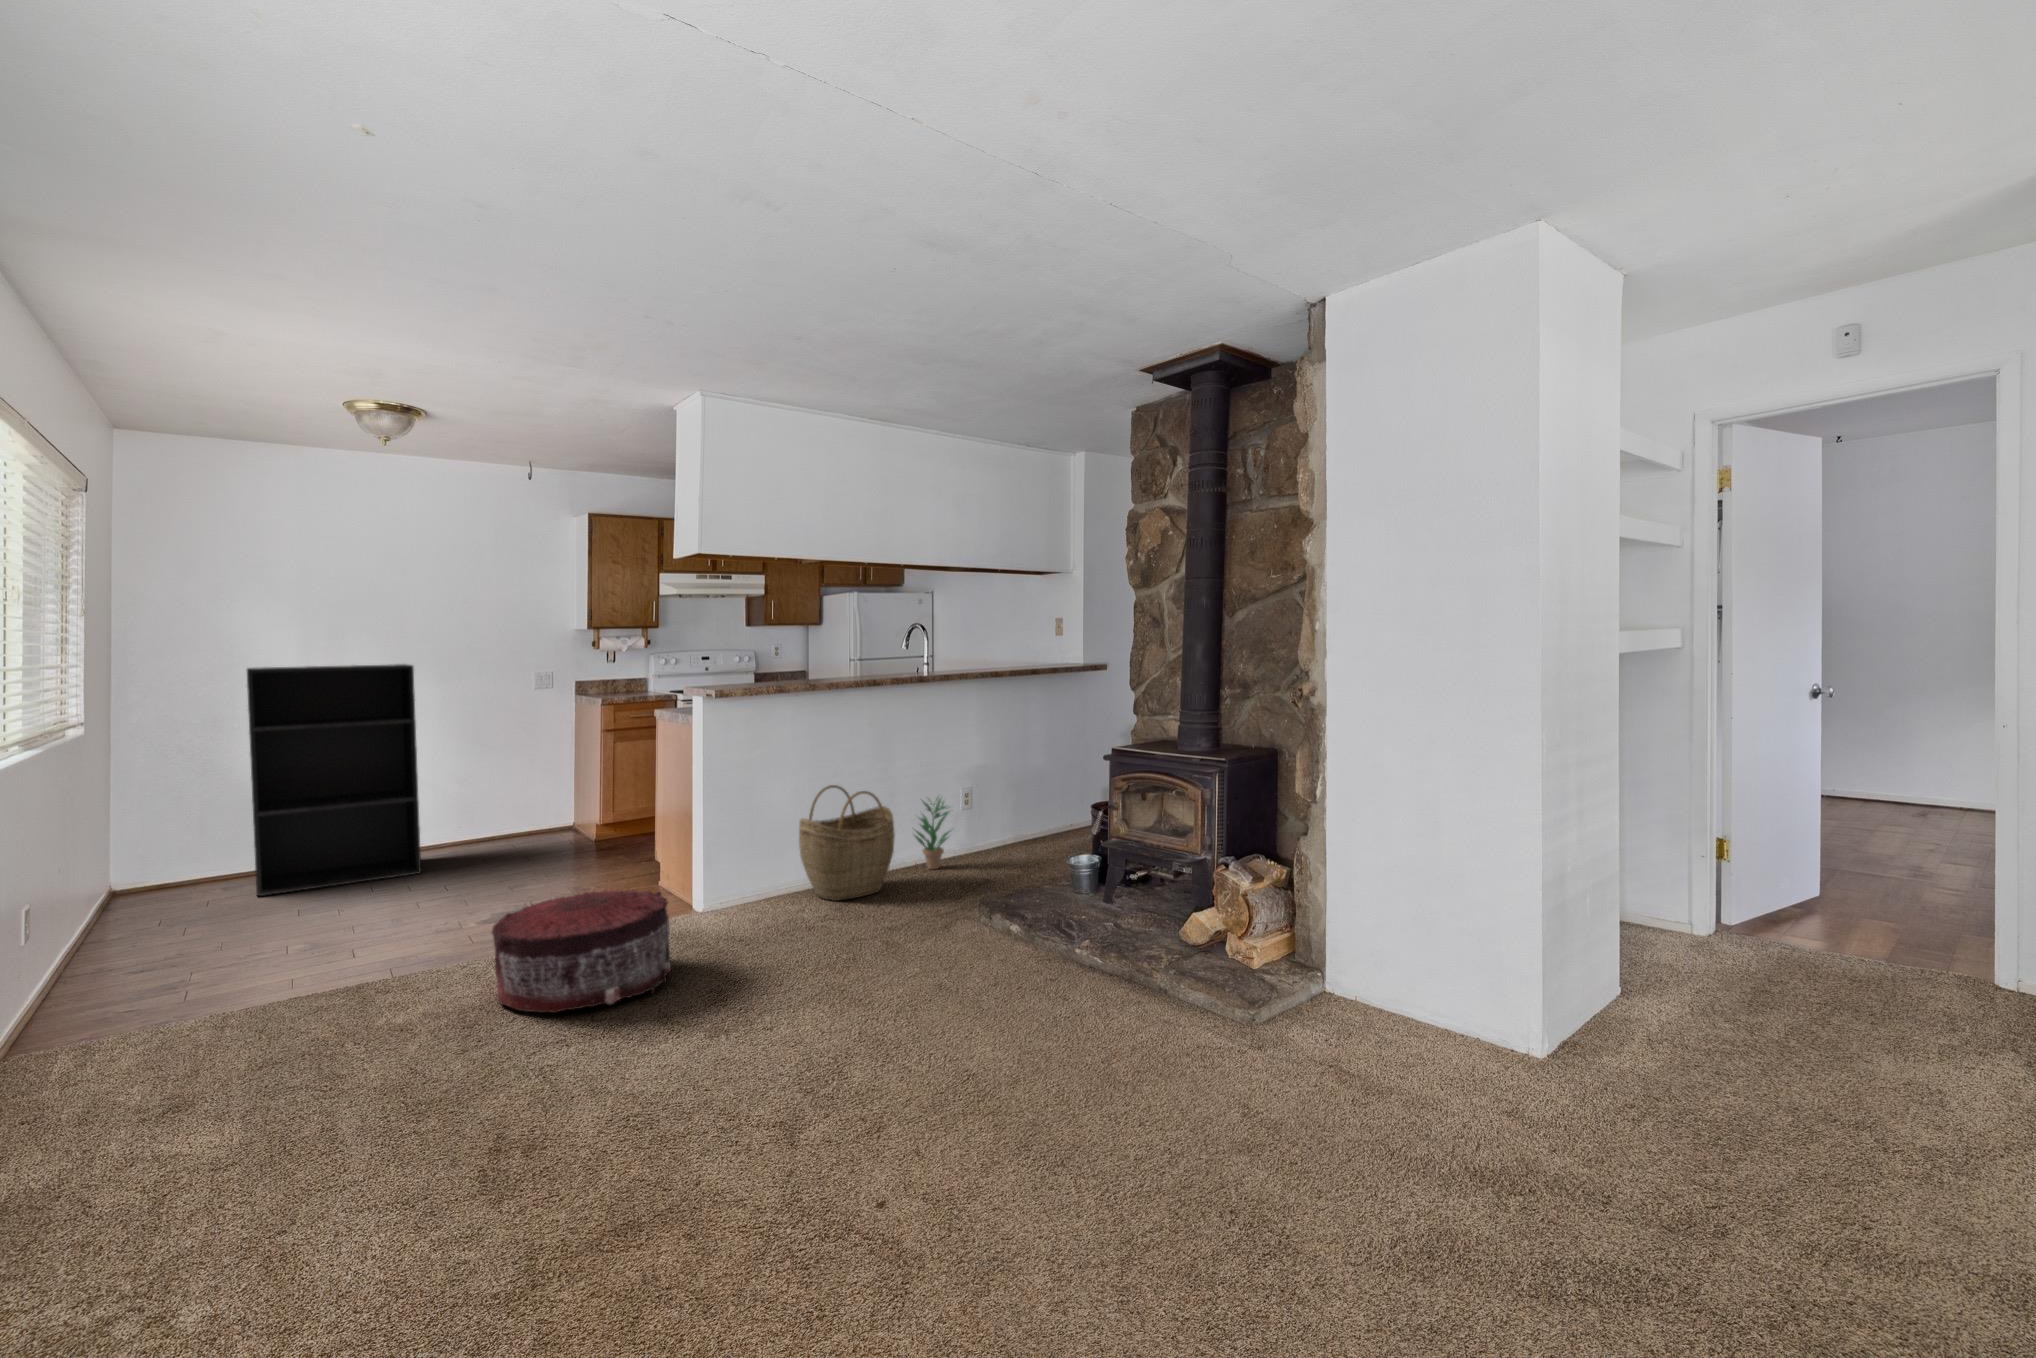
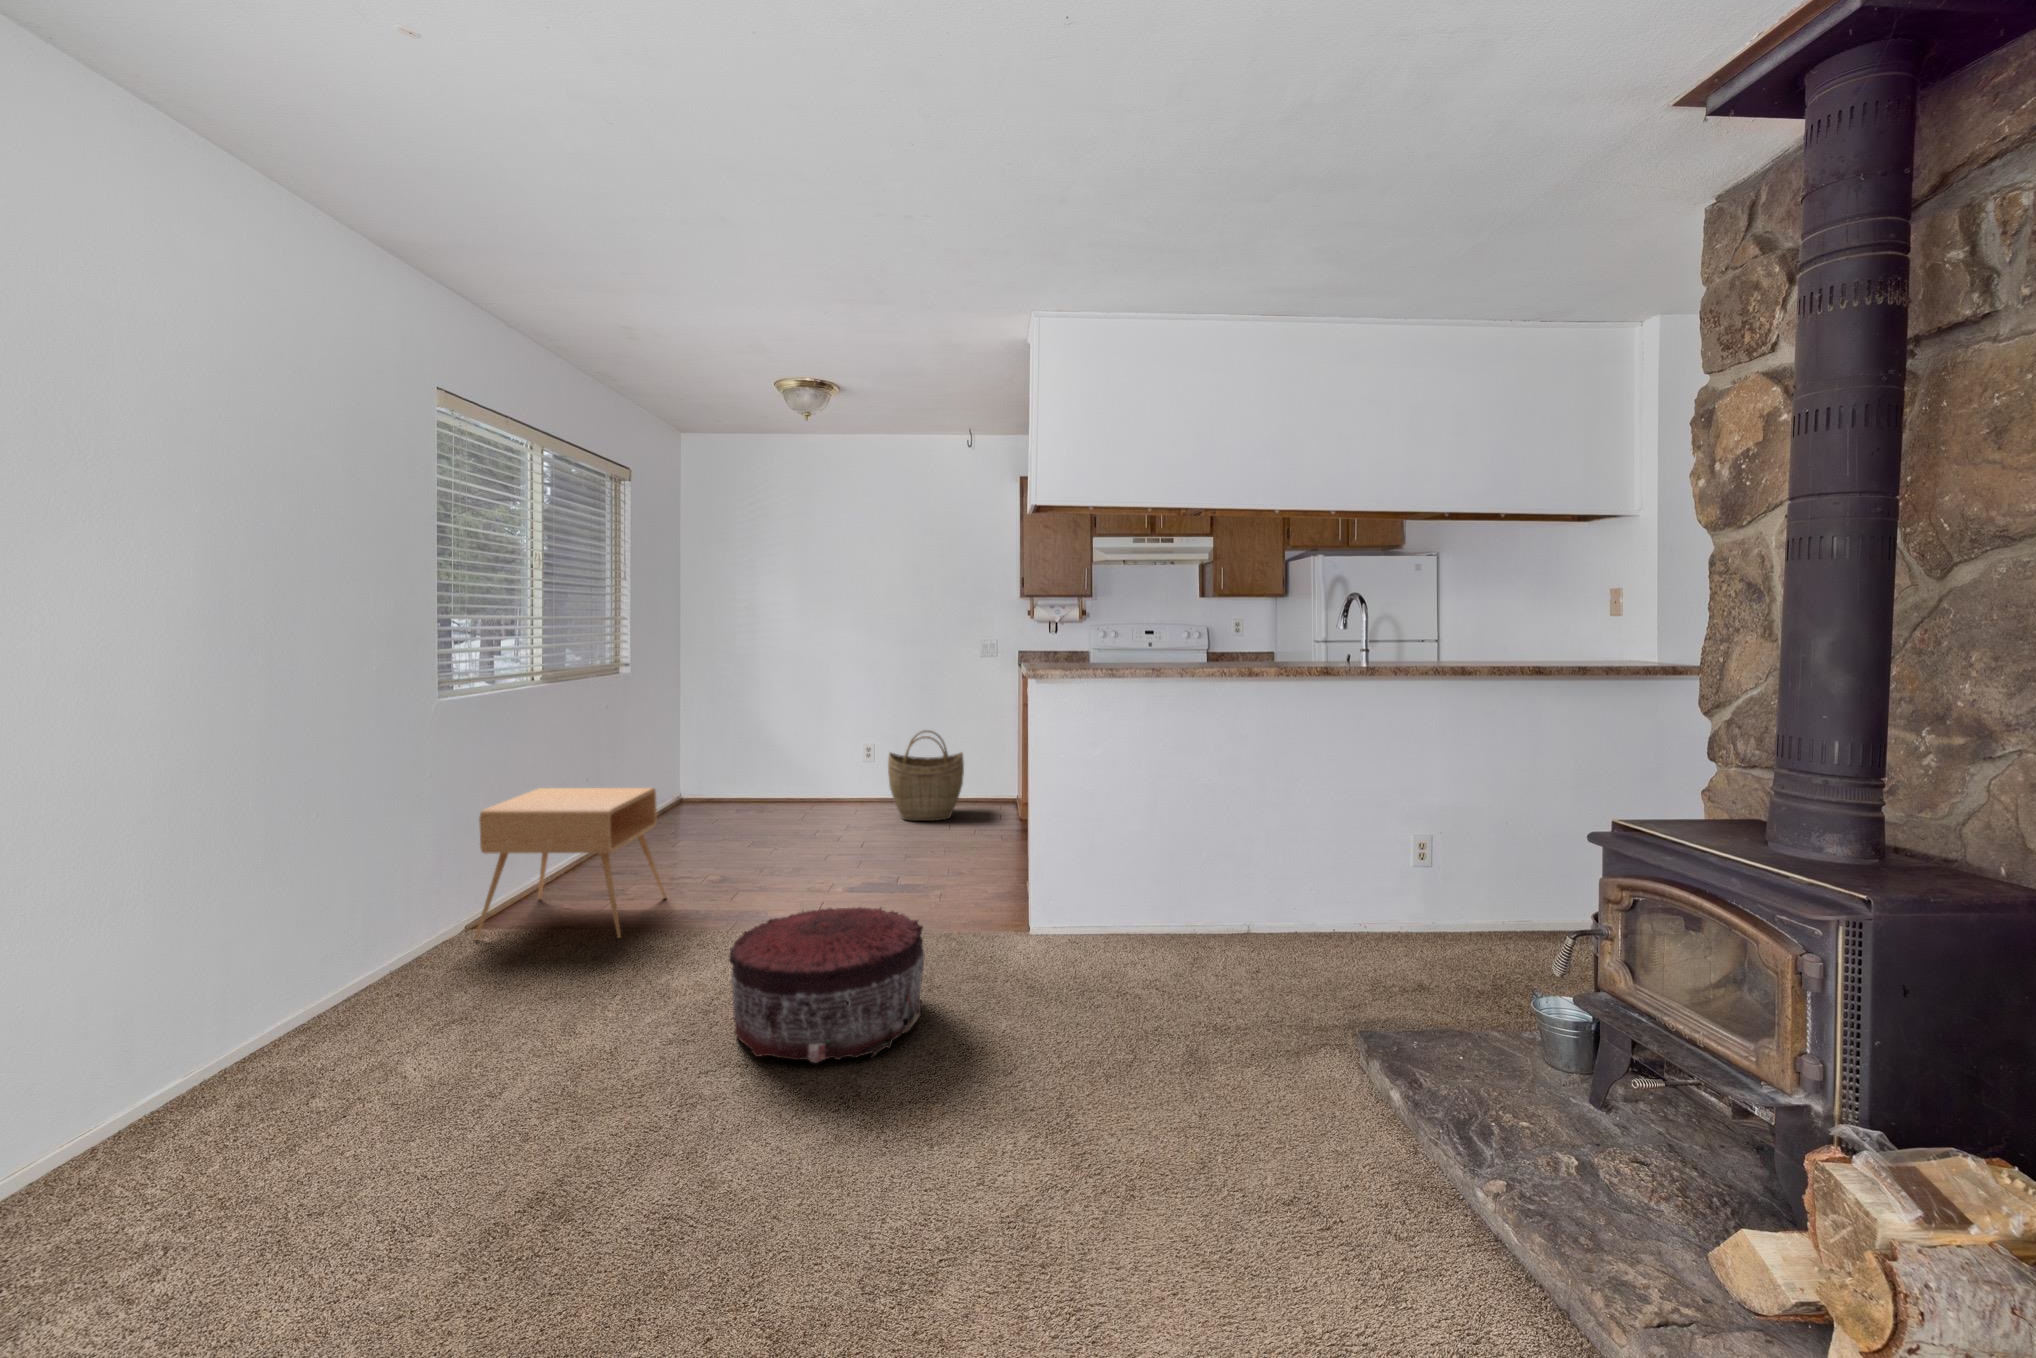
bookshelf: present [247,664,421,896] -> none [727,632,864,835]
woven basket: present [799,785,895,901] -> present [888,730,964,821]
potted plant: present [915,798,951,869] -> none [1326,839,1388,943]
side table: none [39,835,263,1029] -> present [475,788,666,939]

